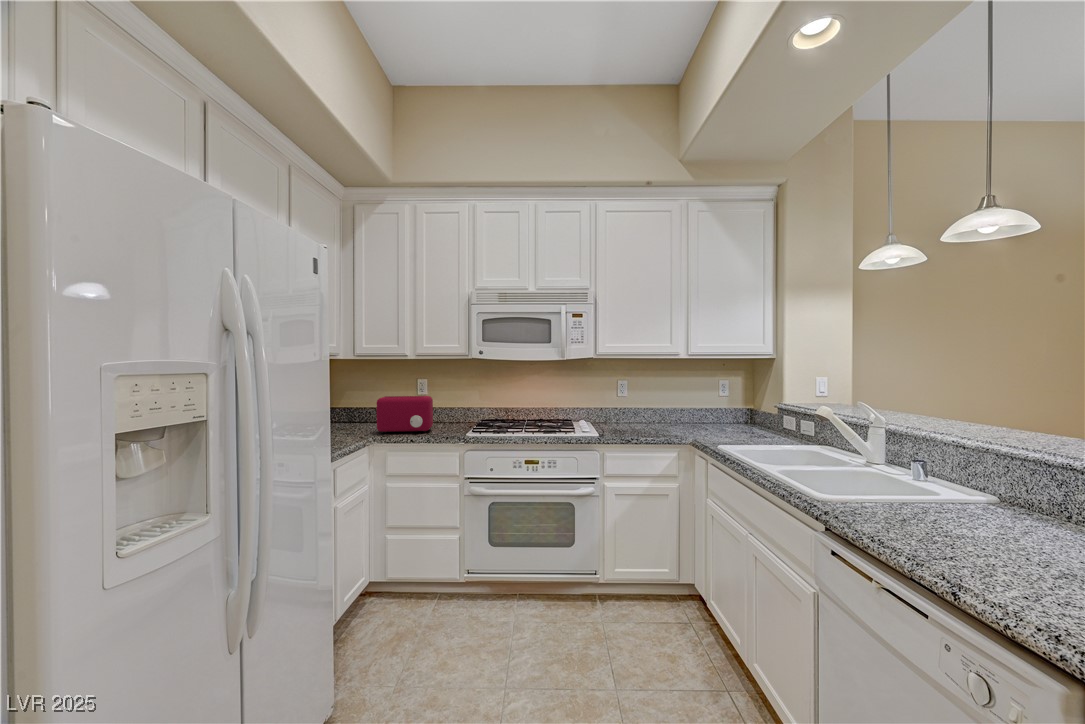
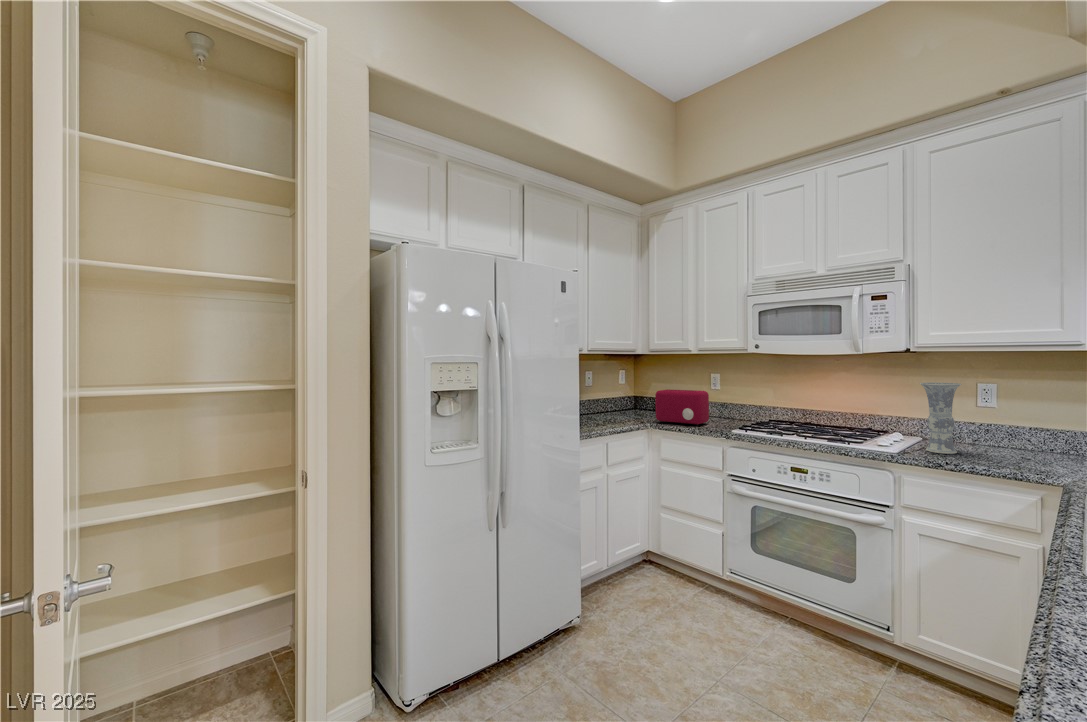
vase: none [610,382,633,433] -> present [920,382,961,454]

